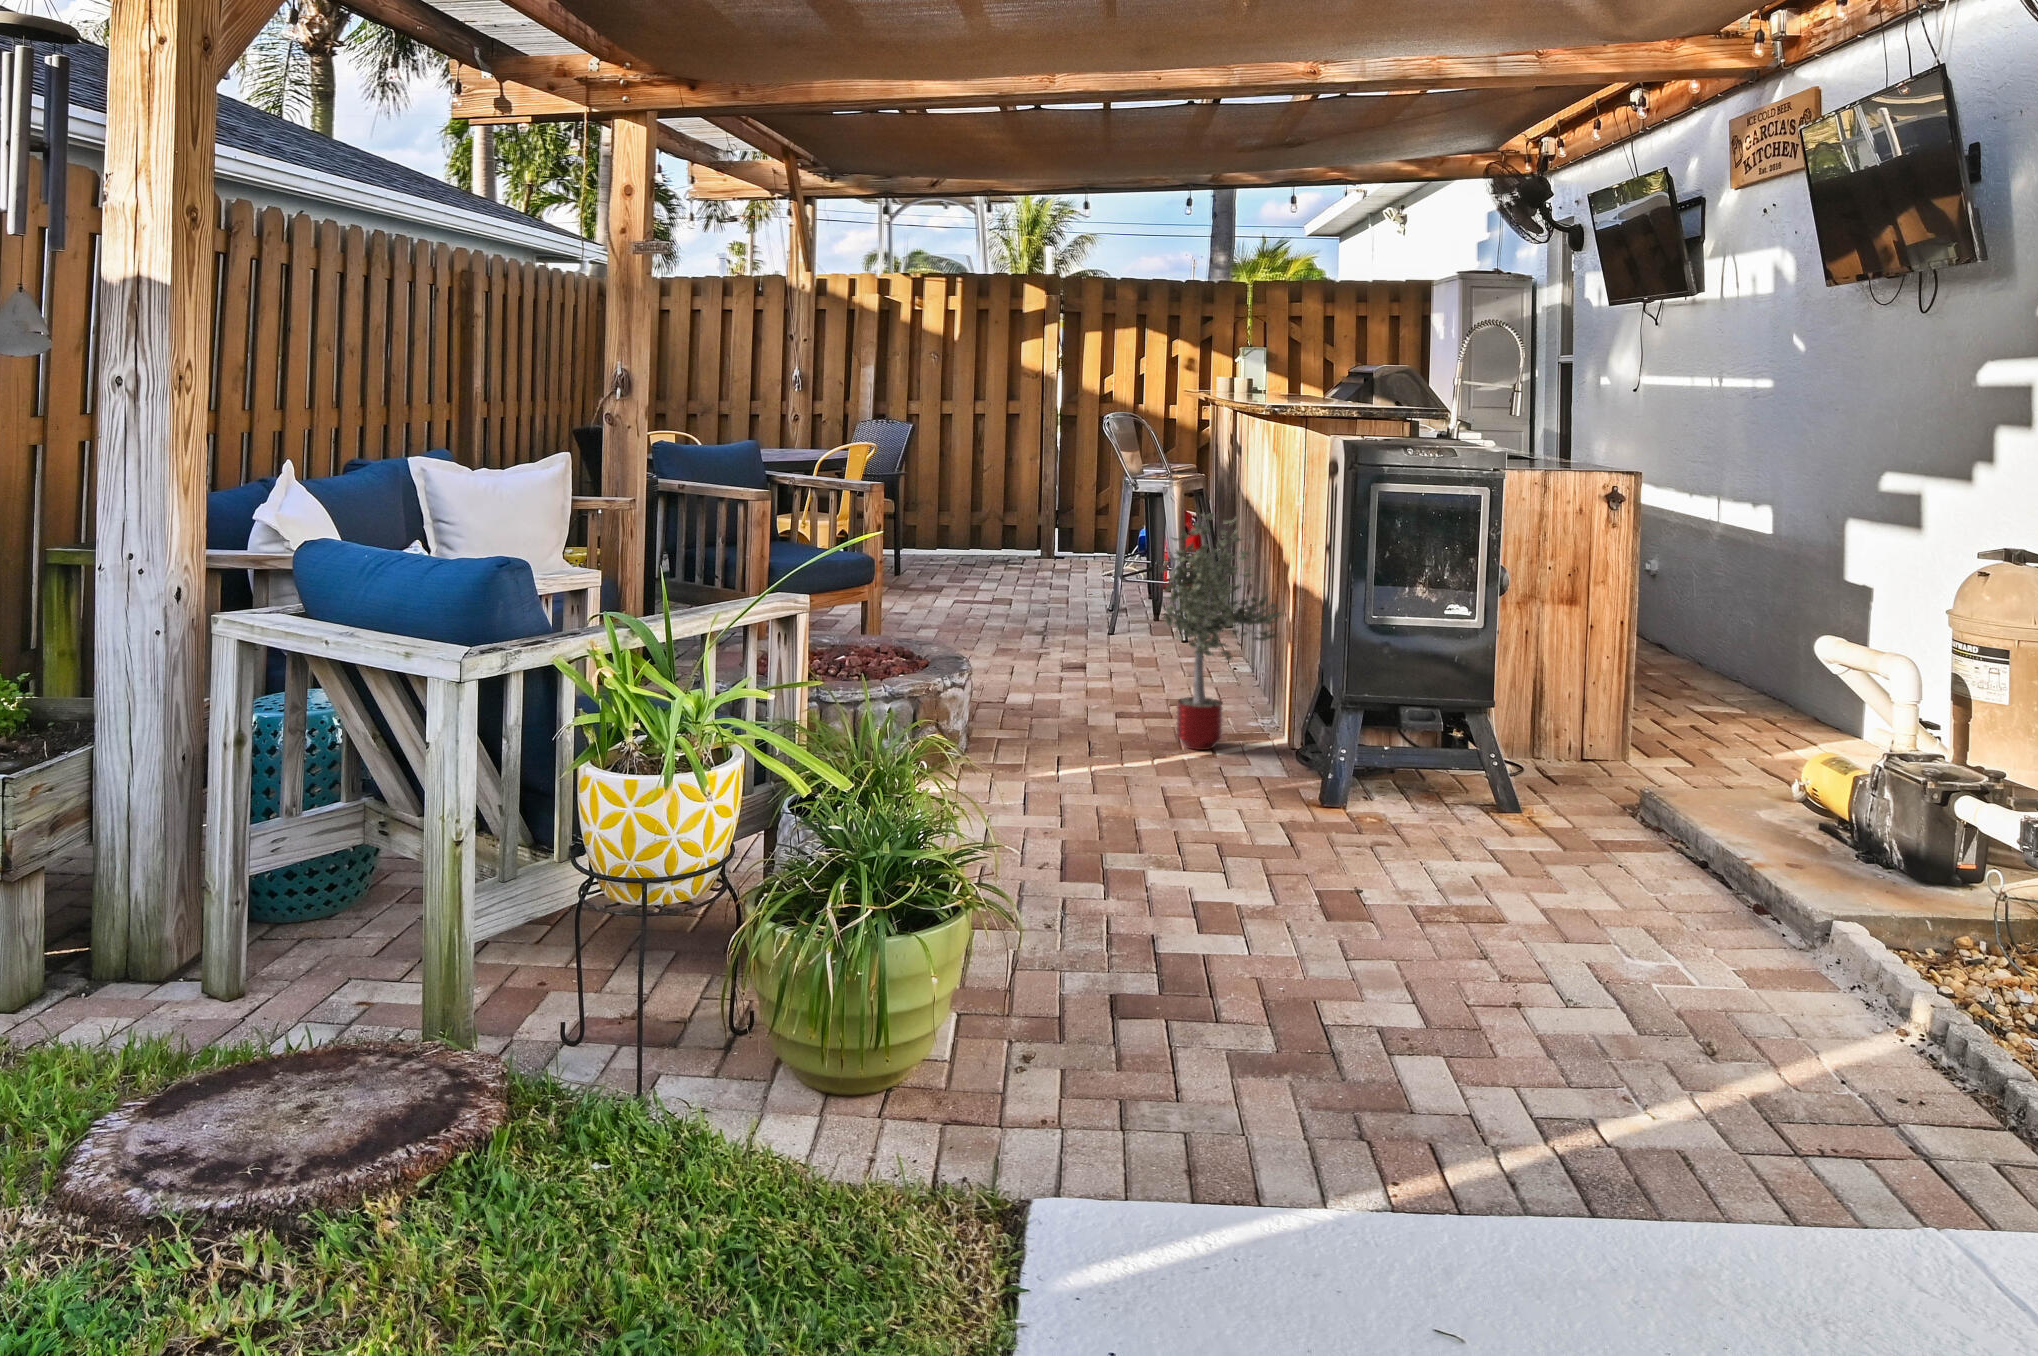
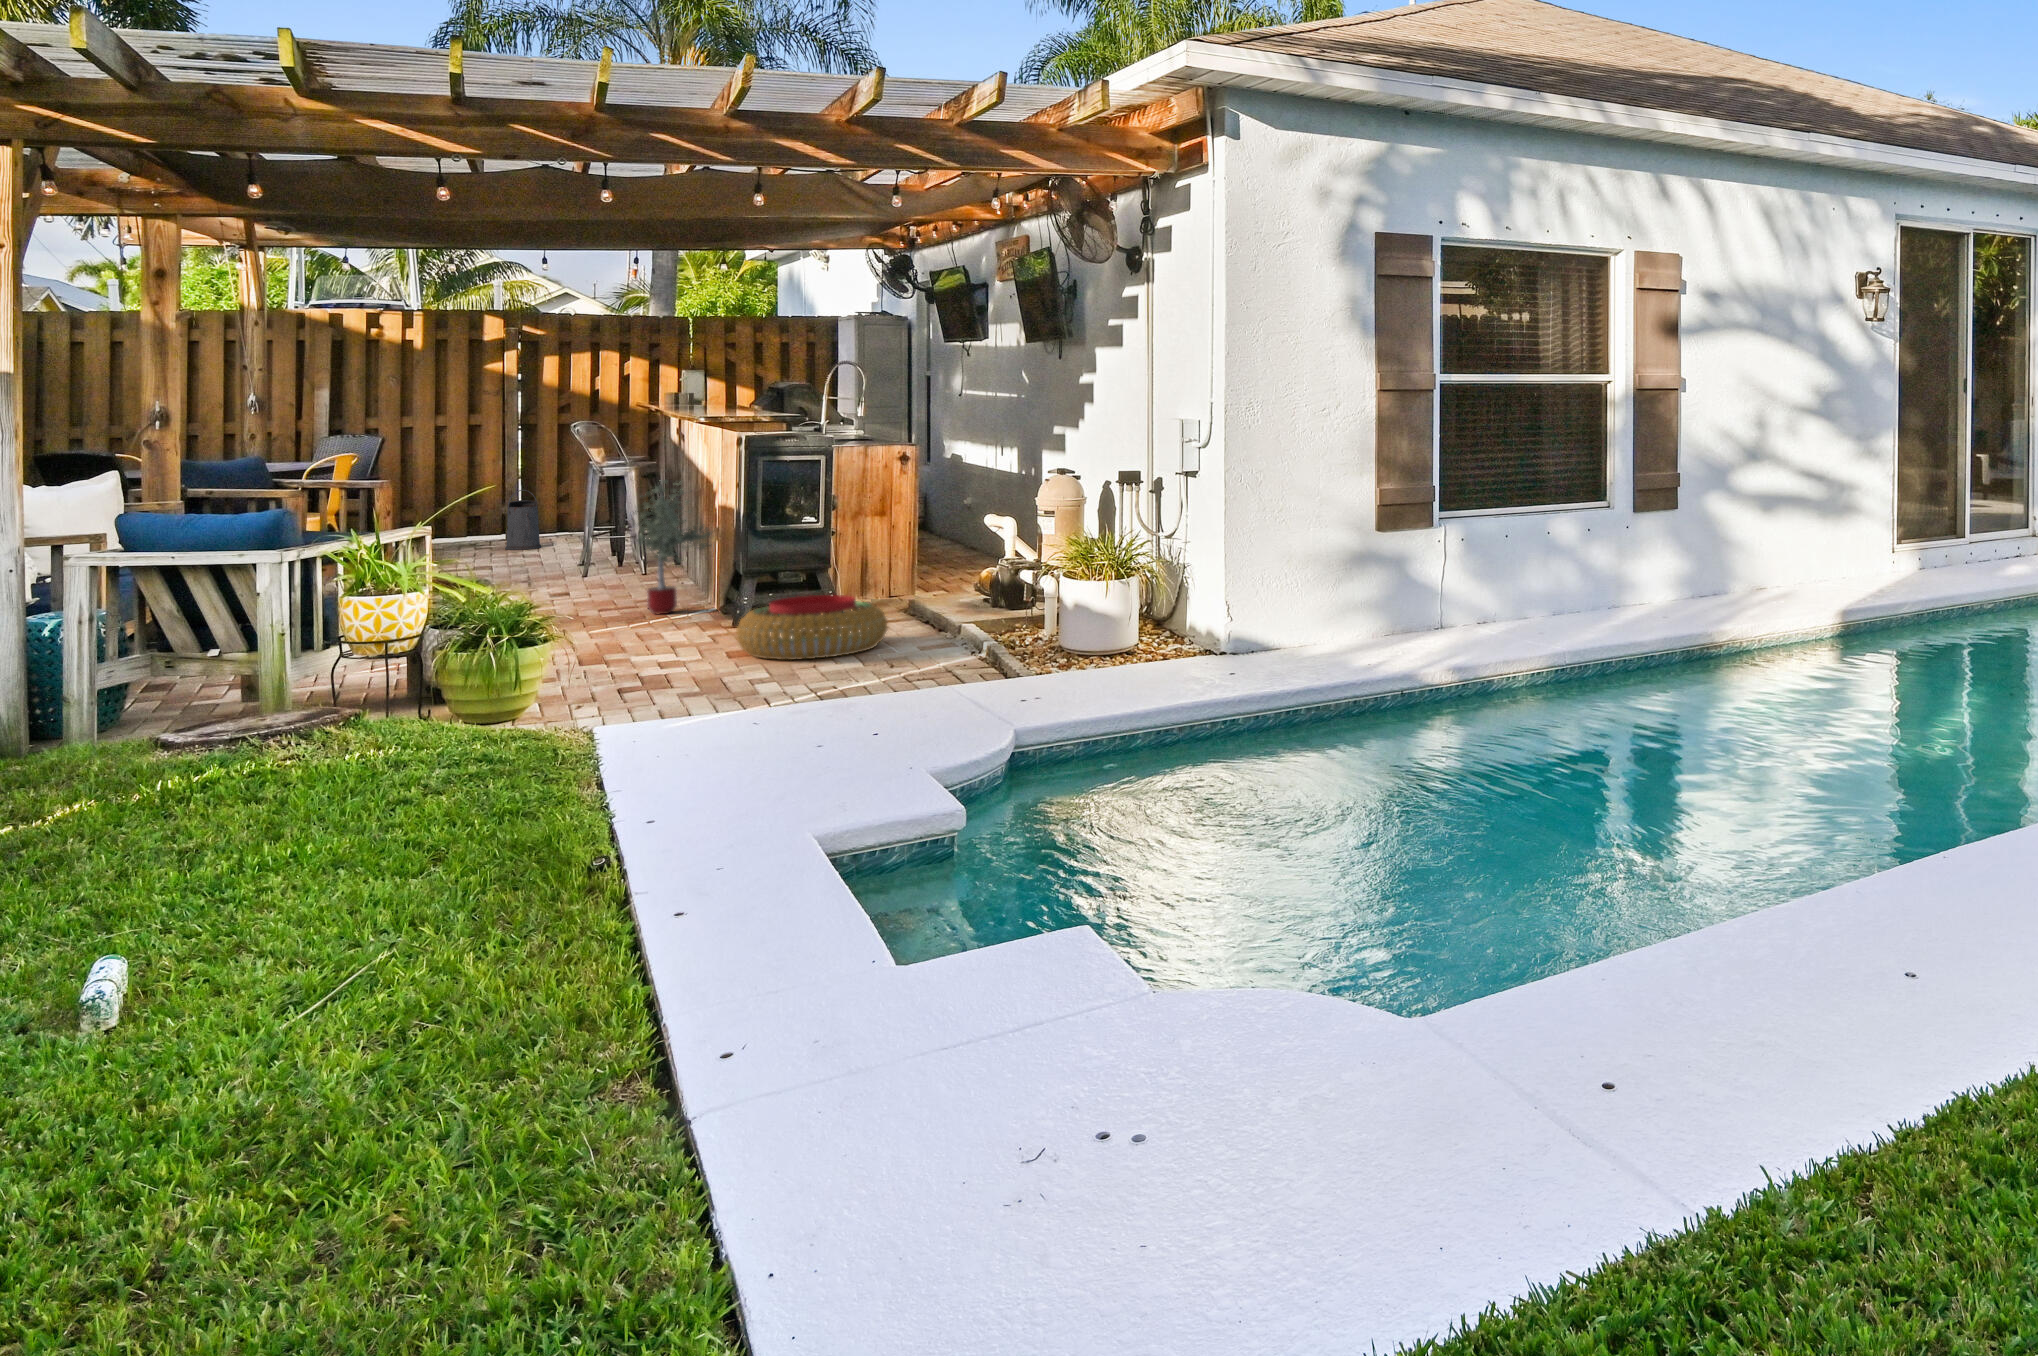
watering can: none [1034,494,1071,569] -> present [505,490,541,550]
pouf: none [1348,826,1707,1042] -> present [736,595,887,660]

